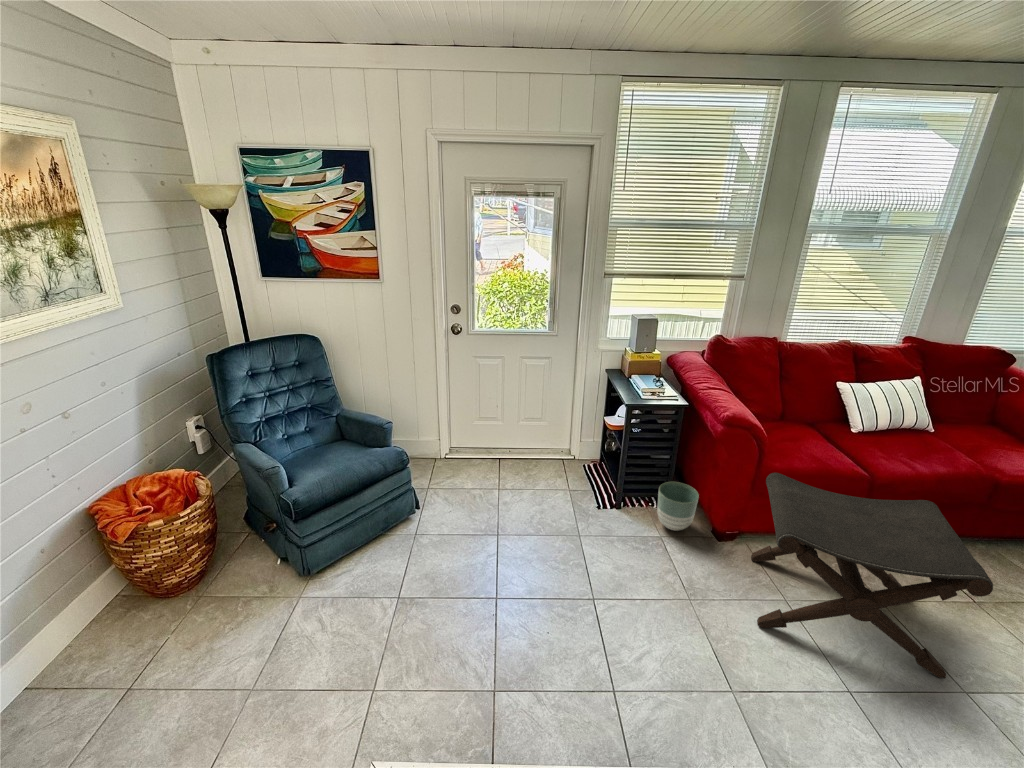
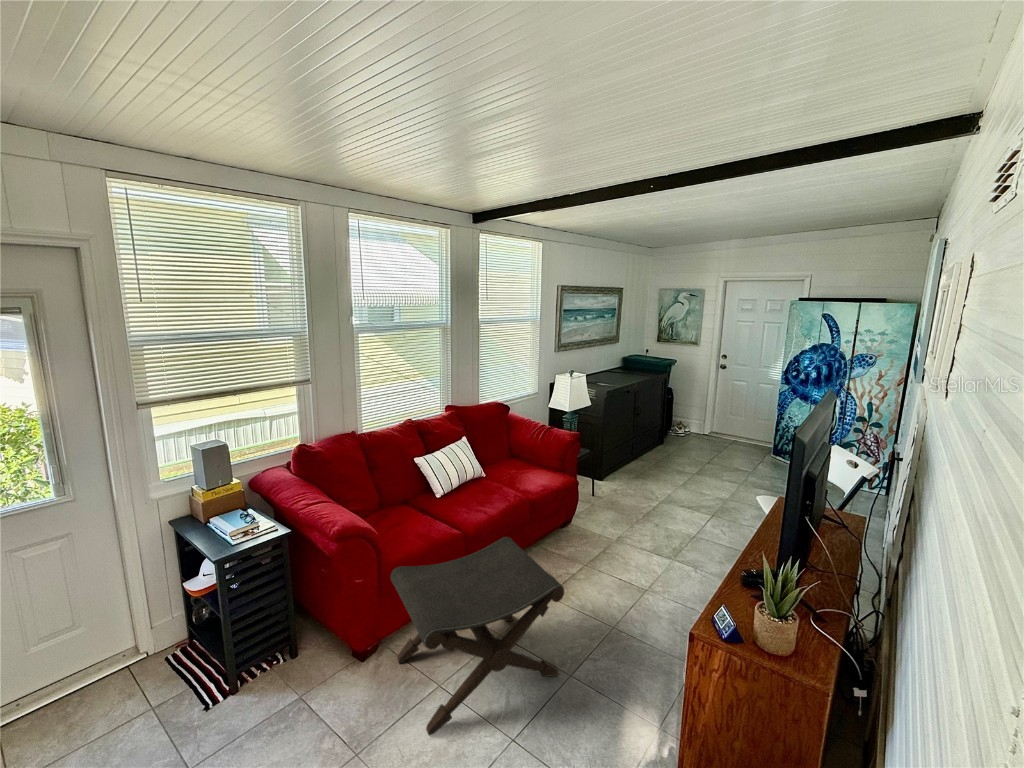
planter: present [657,482,699,530] -> none [283,619,331,682]

